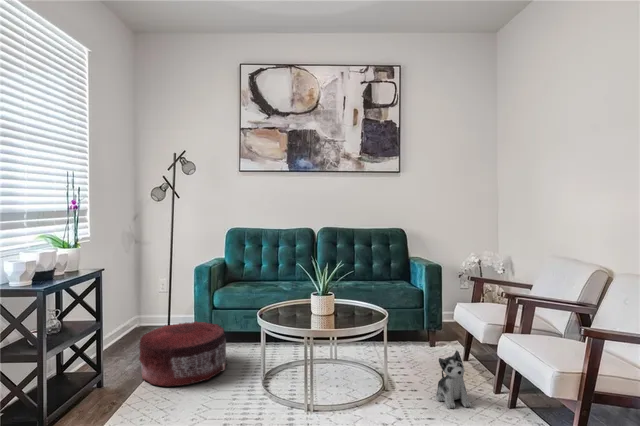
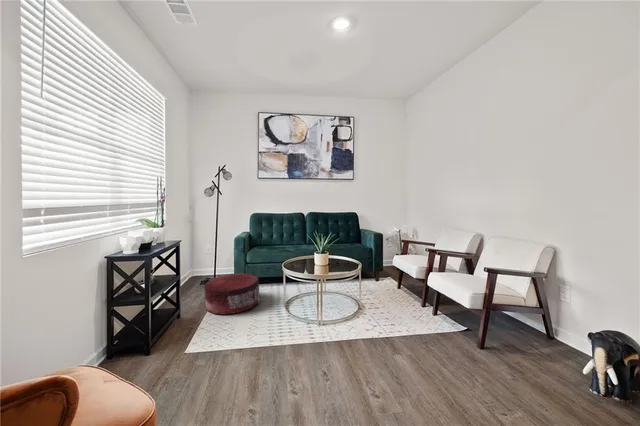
plush toy: present [436,351,471,408] -> none [390,283,411,316]

